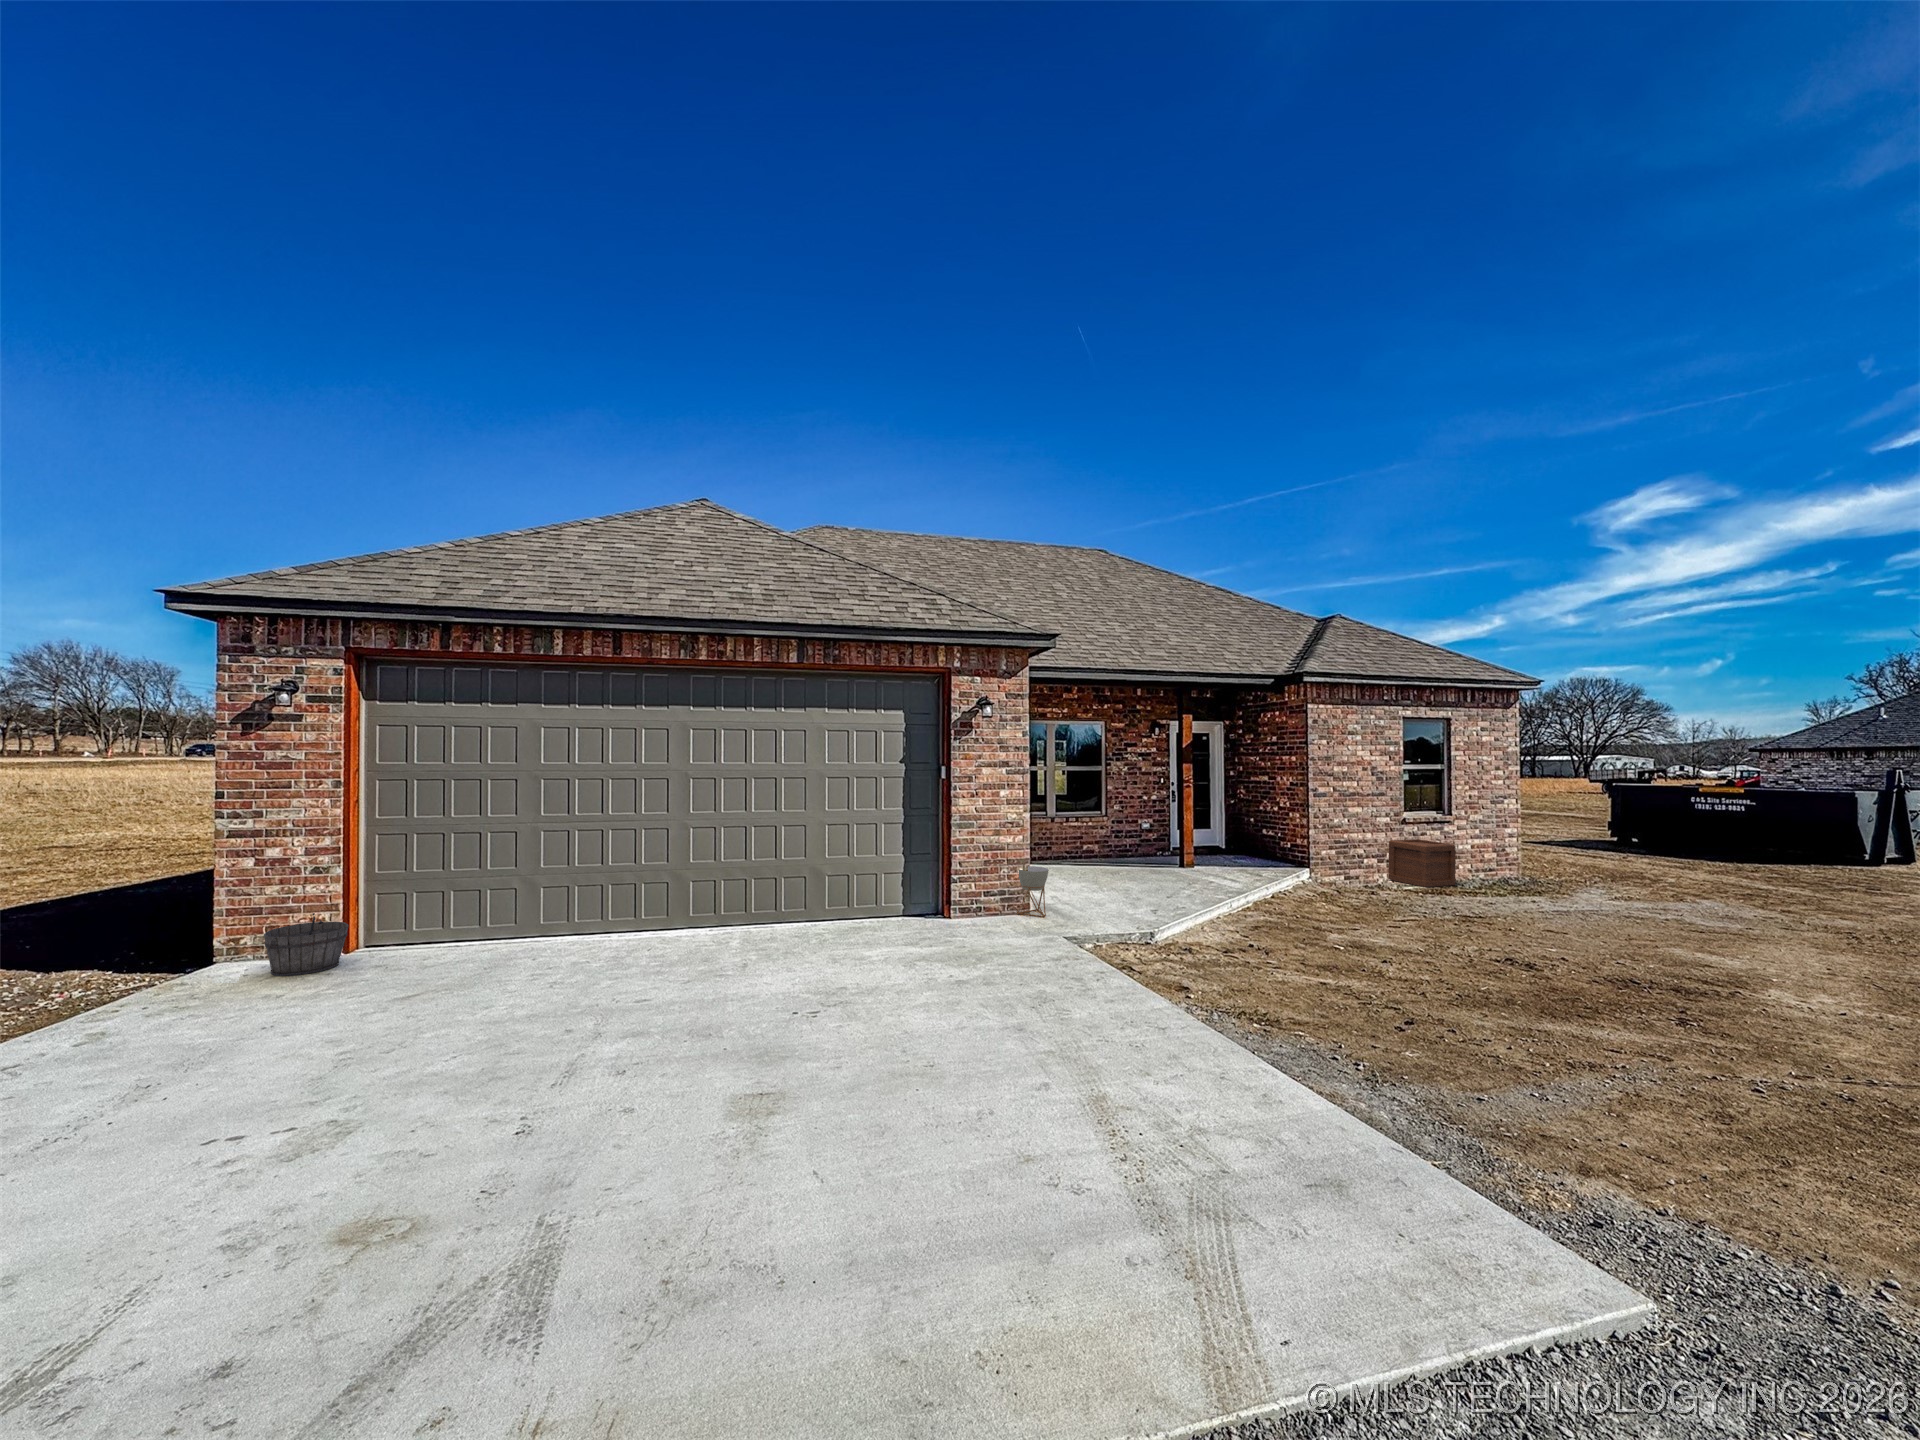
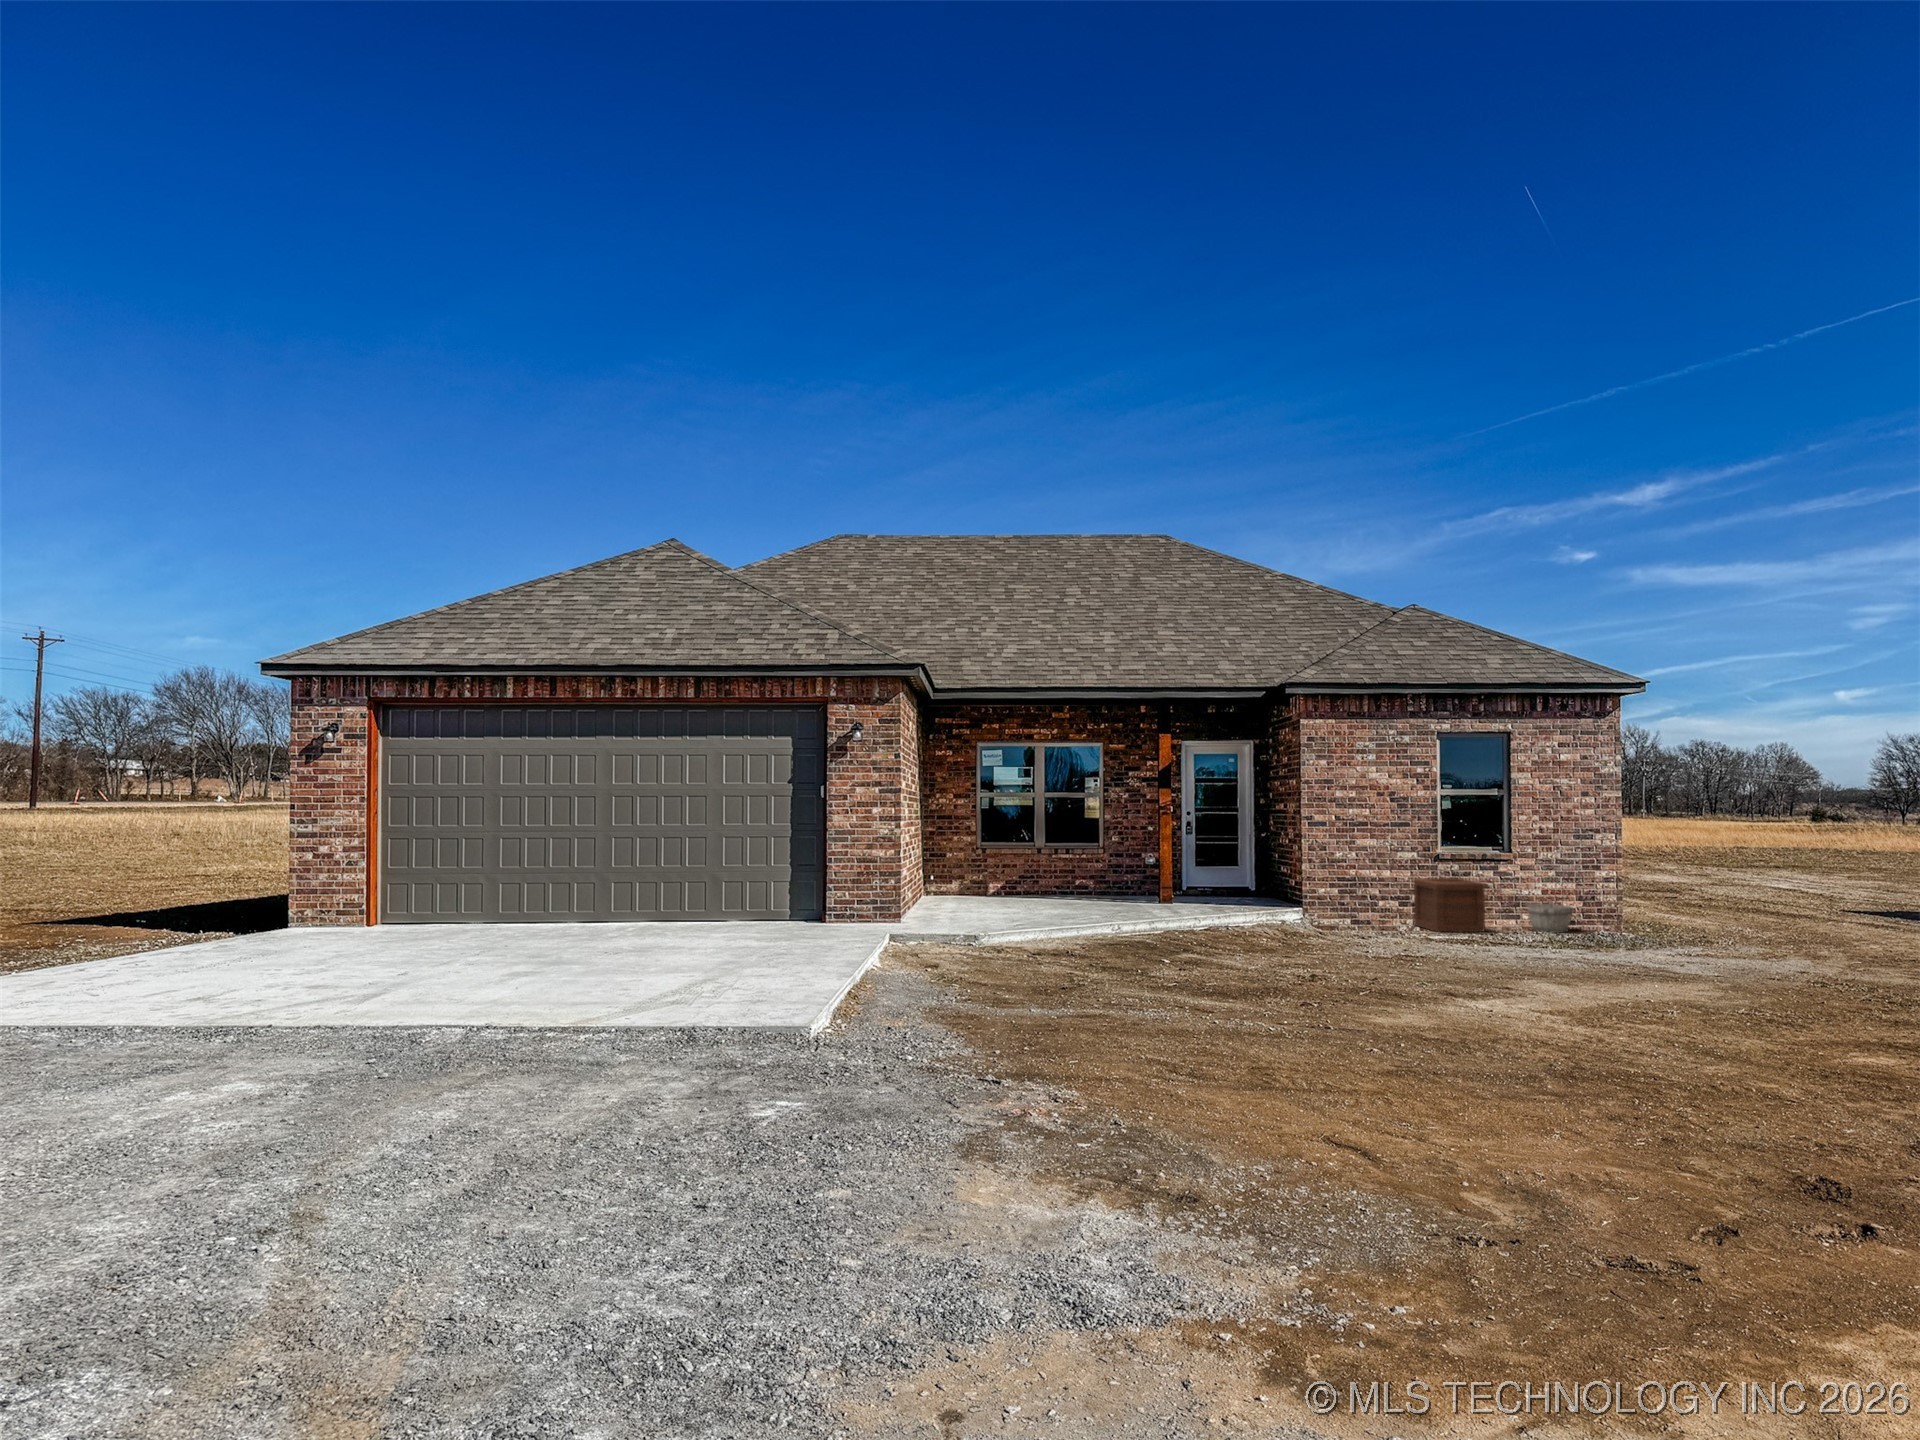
planter: present [1017,866,1049,917] -> none [903,884,933,931]
wooden bucket: present [264,913,349,976] -> present [1528,904,1572,933]

